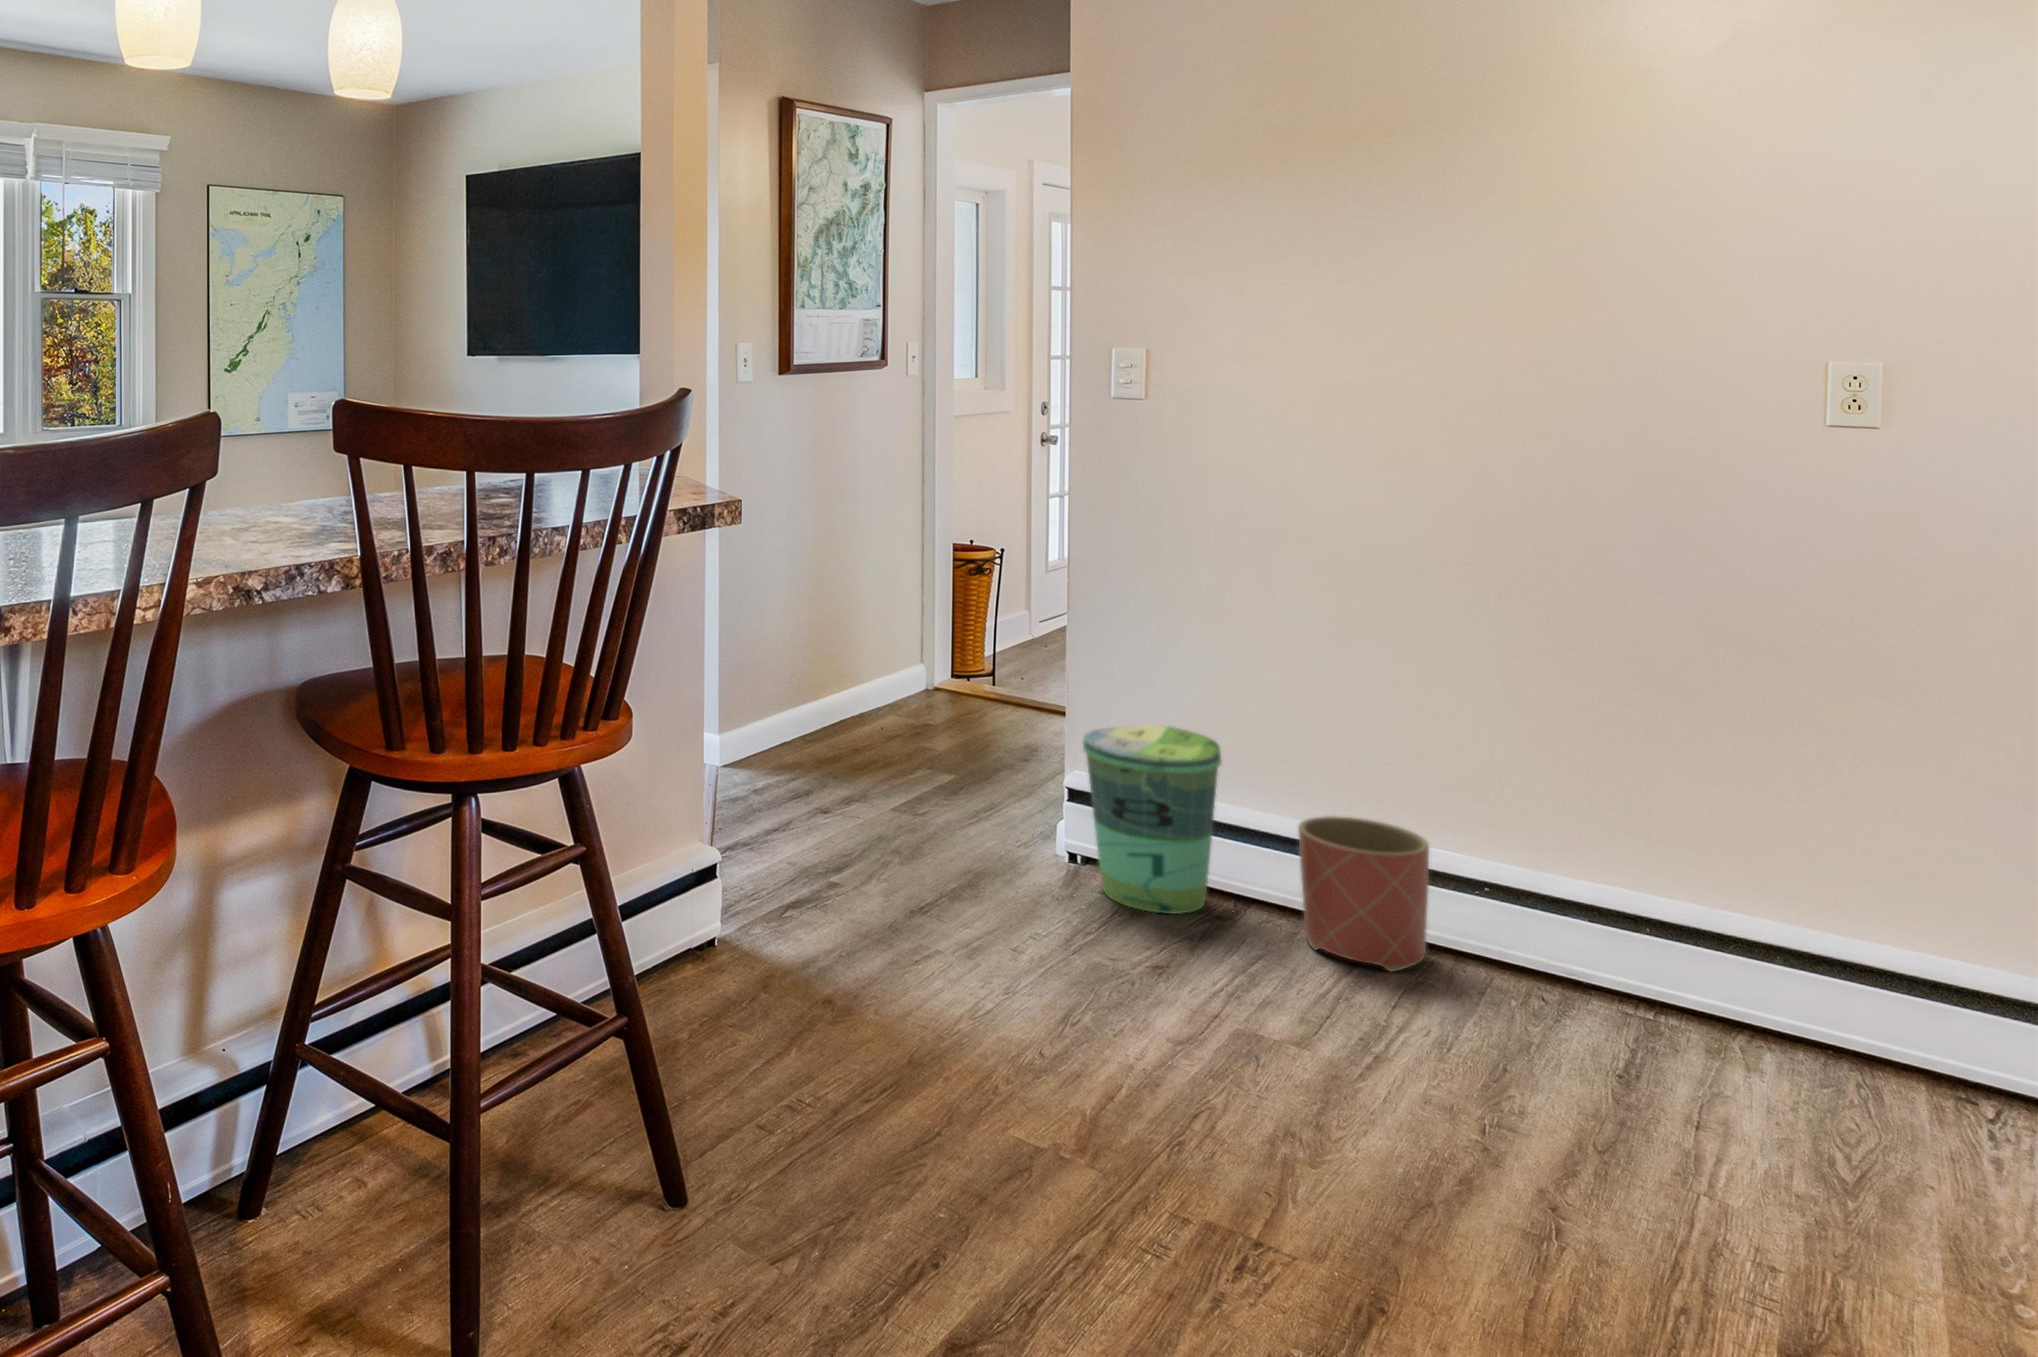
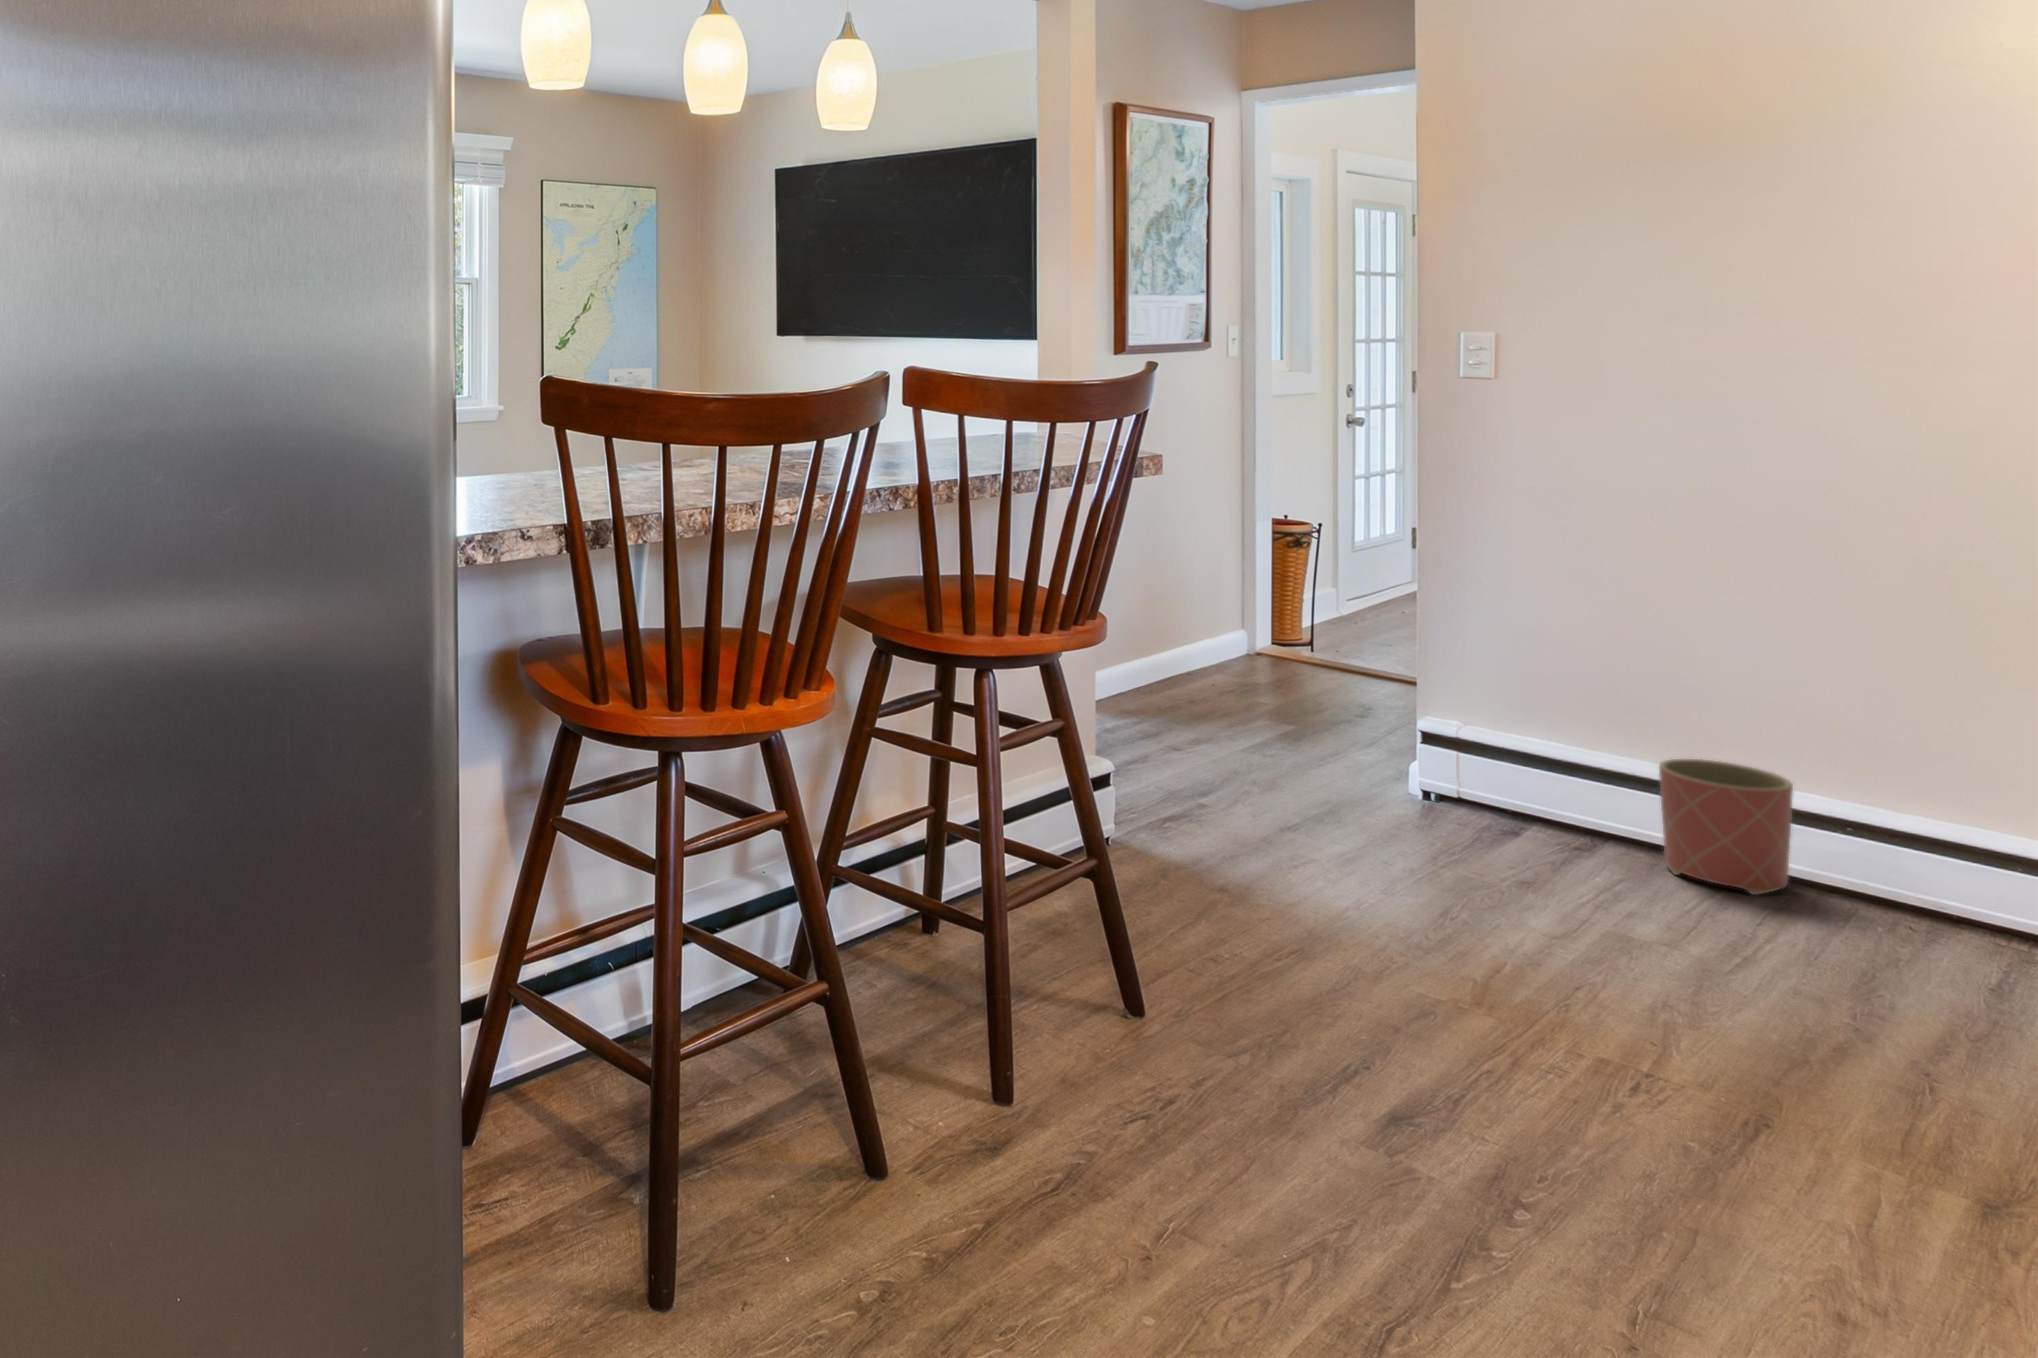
trash can: present [1083,725,1221,914] -> none [1440,675,1580,841]

